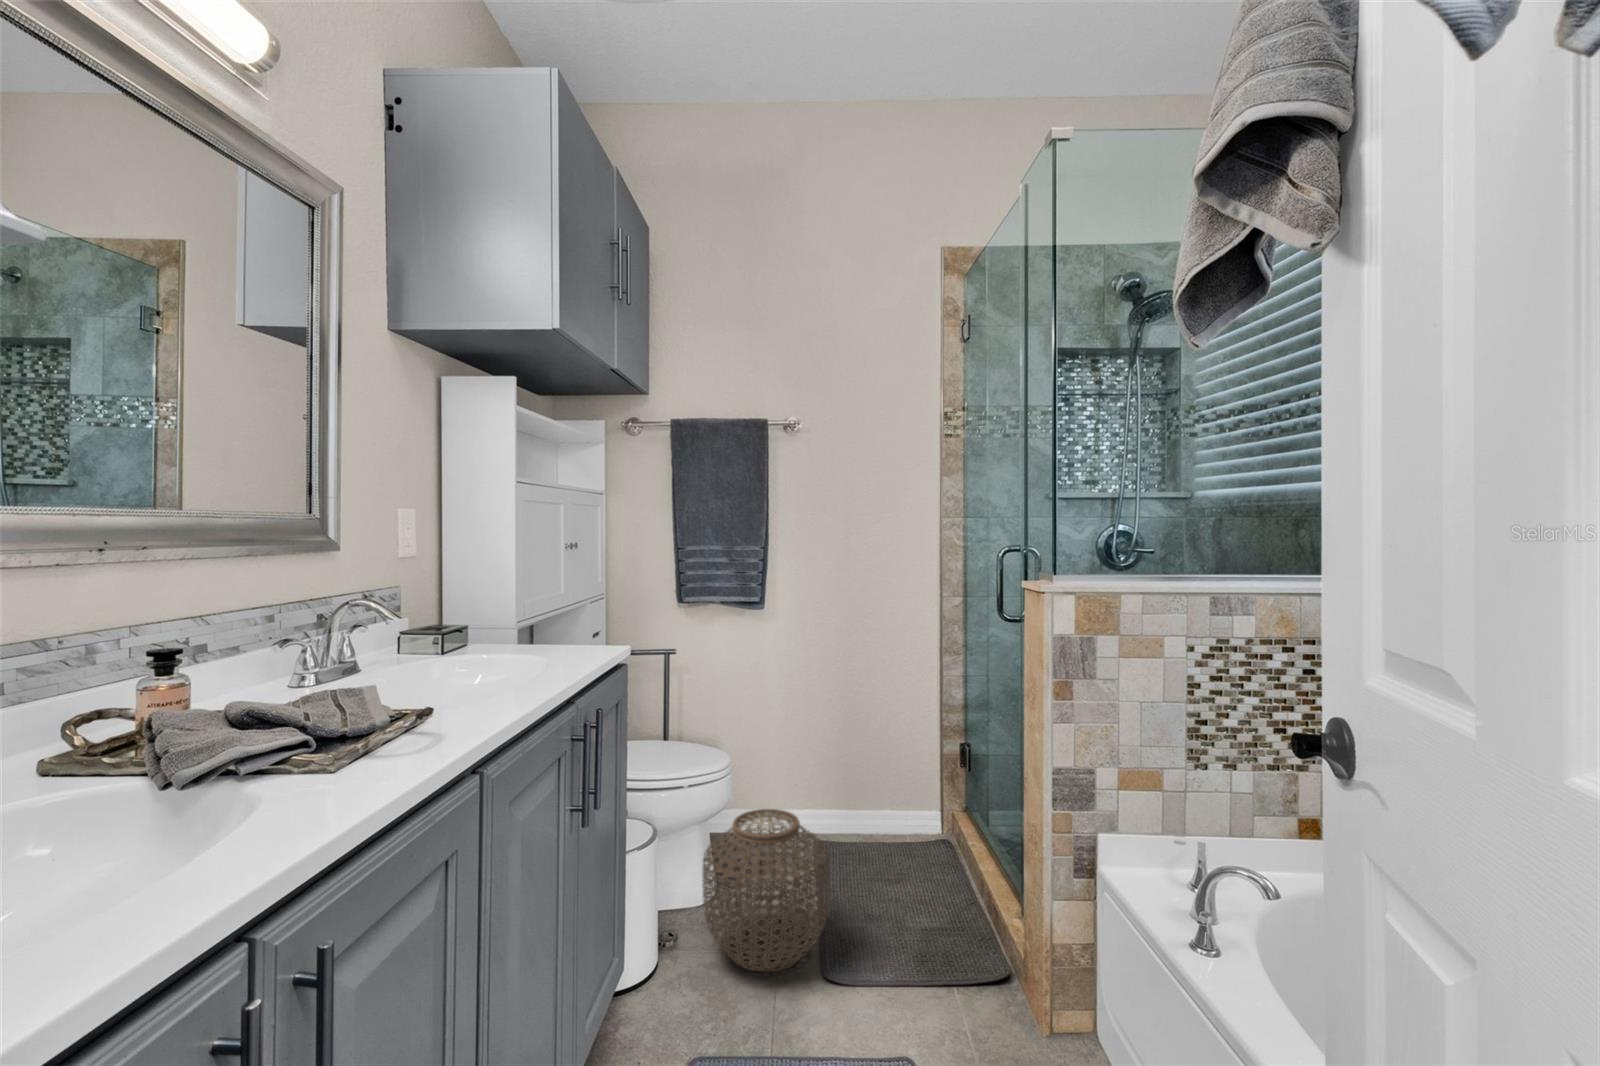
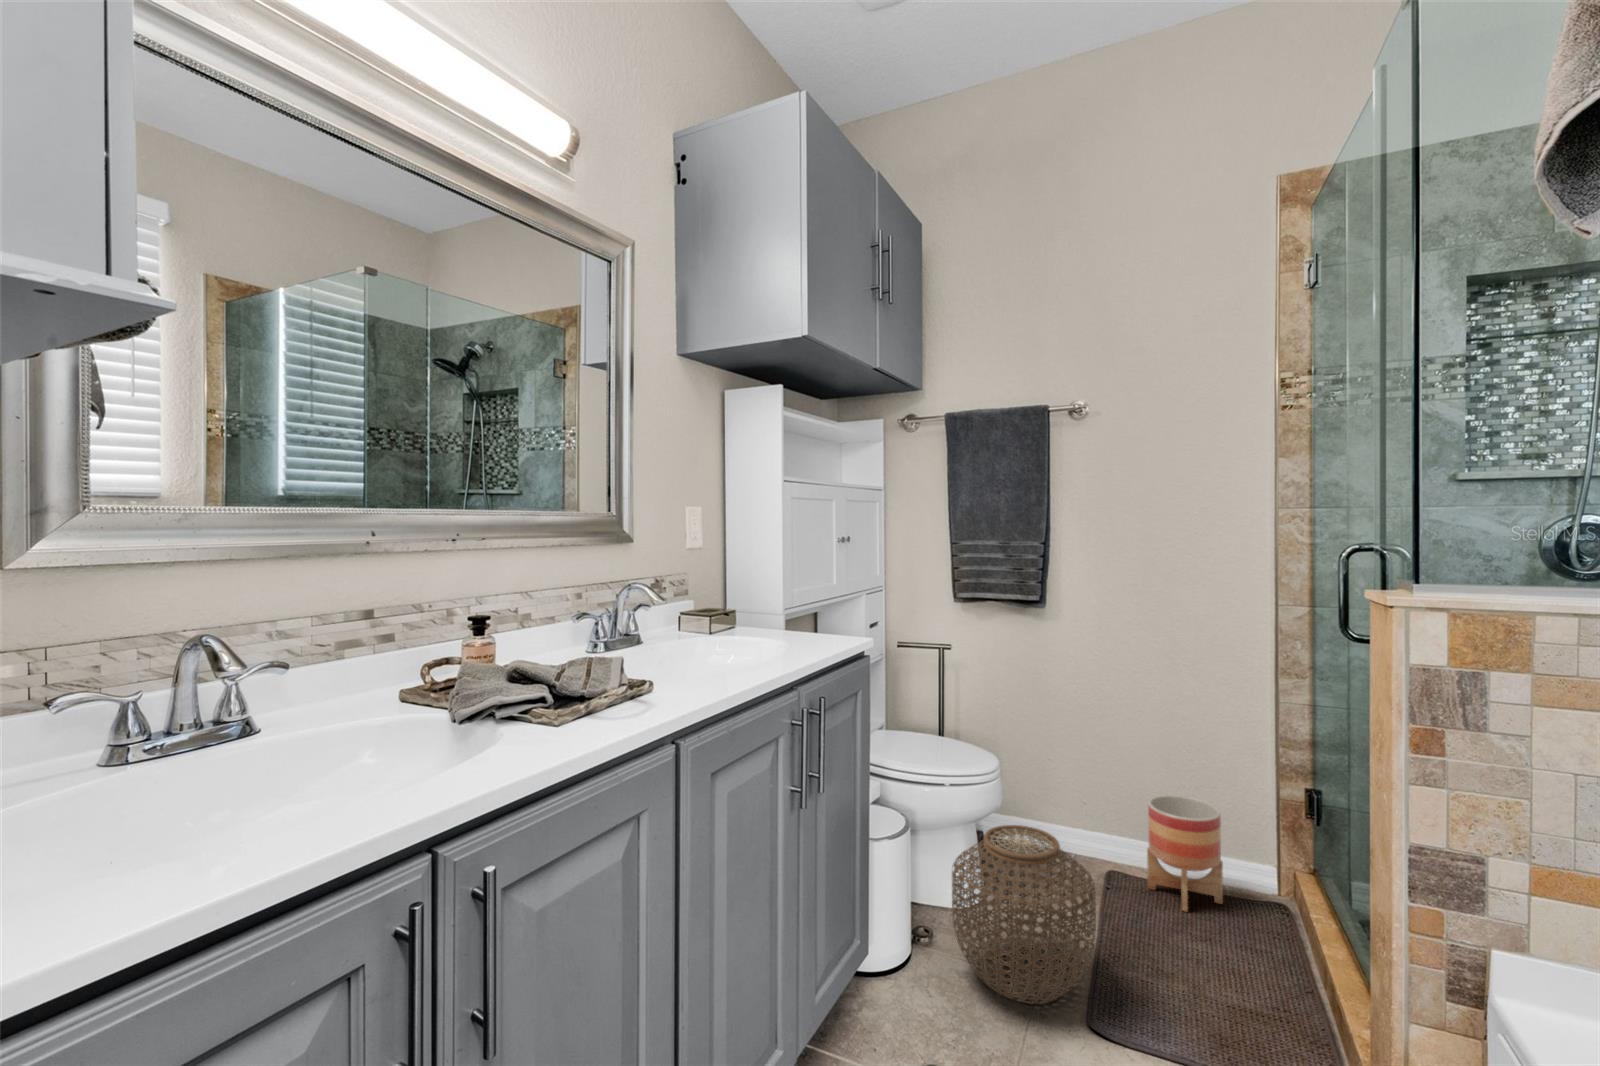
planter: none [849,762,906,859] -> present [1147,795,1223,911]

